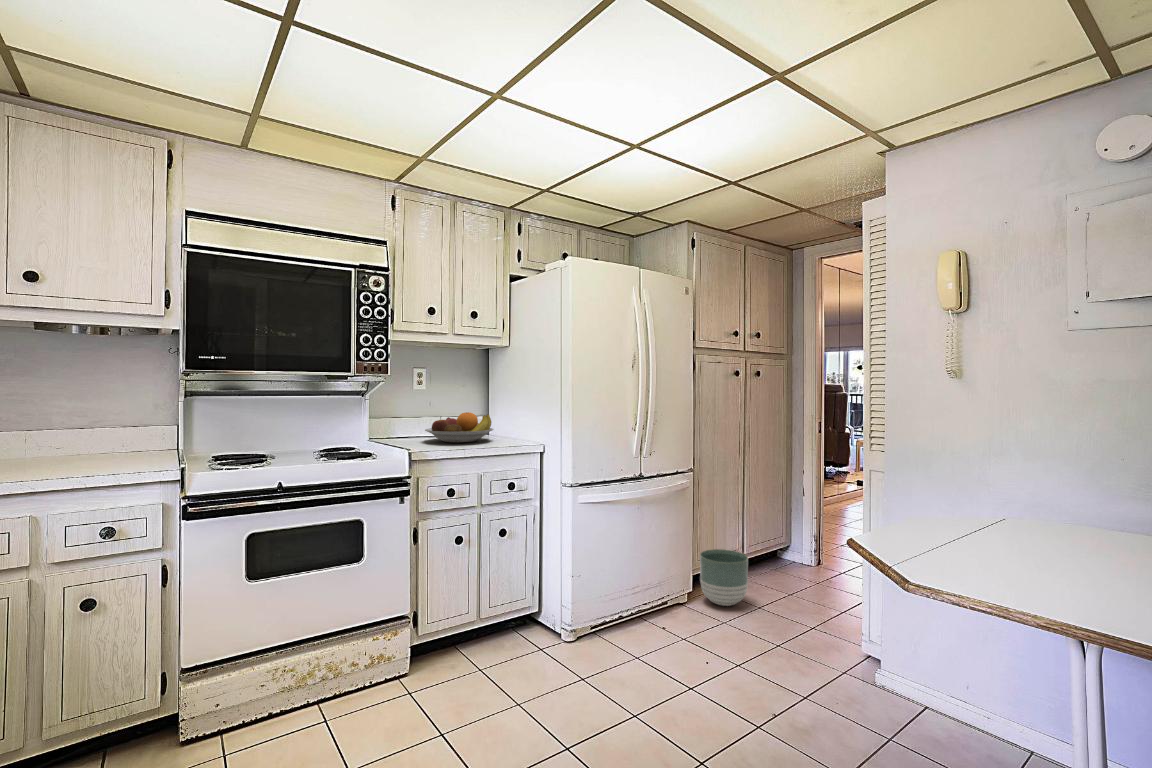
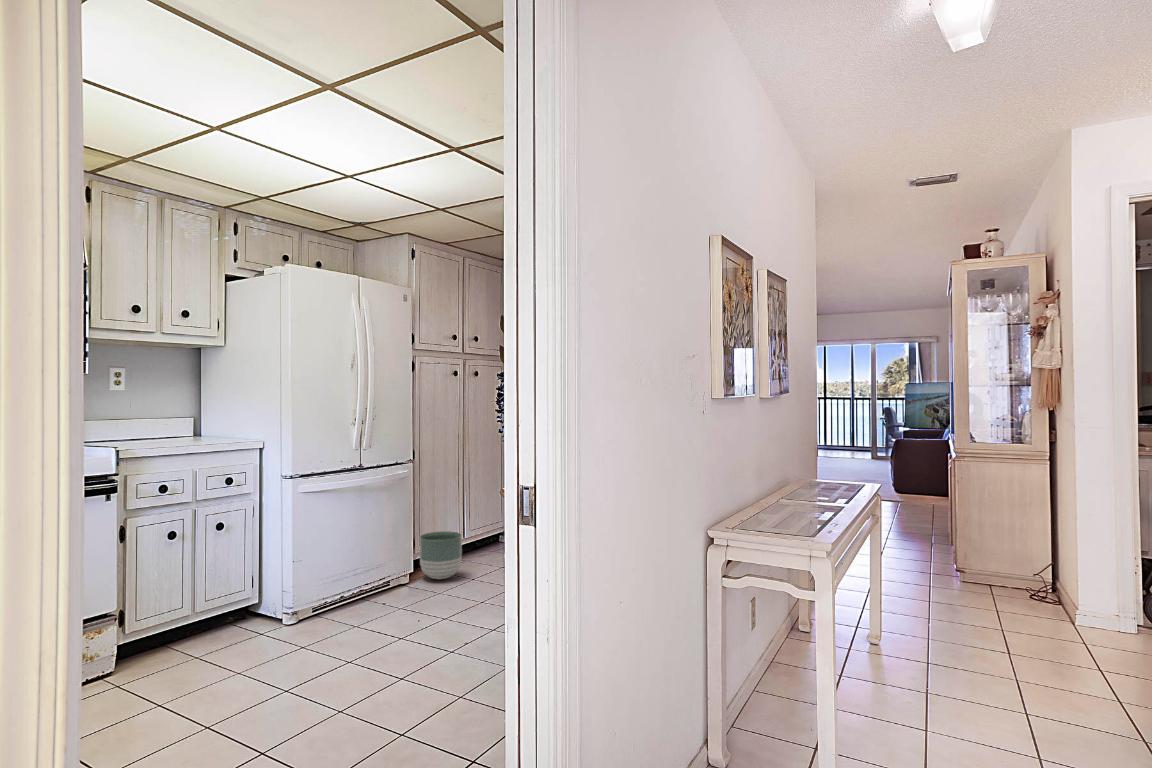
fruit bowl: present [425,412,493,442] -> none [127,412,207,442]

